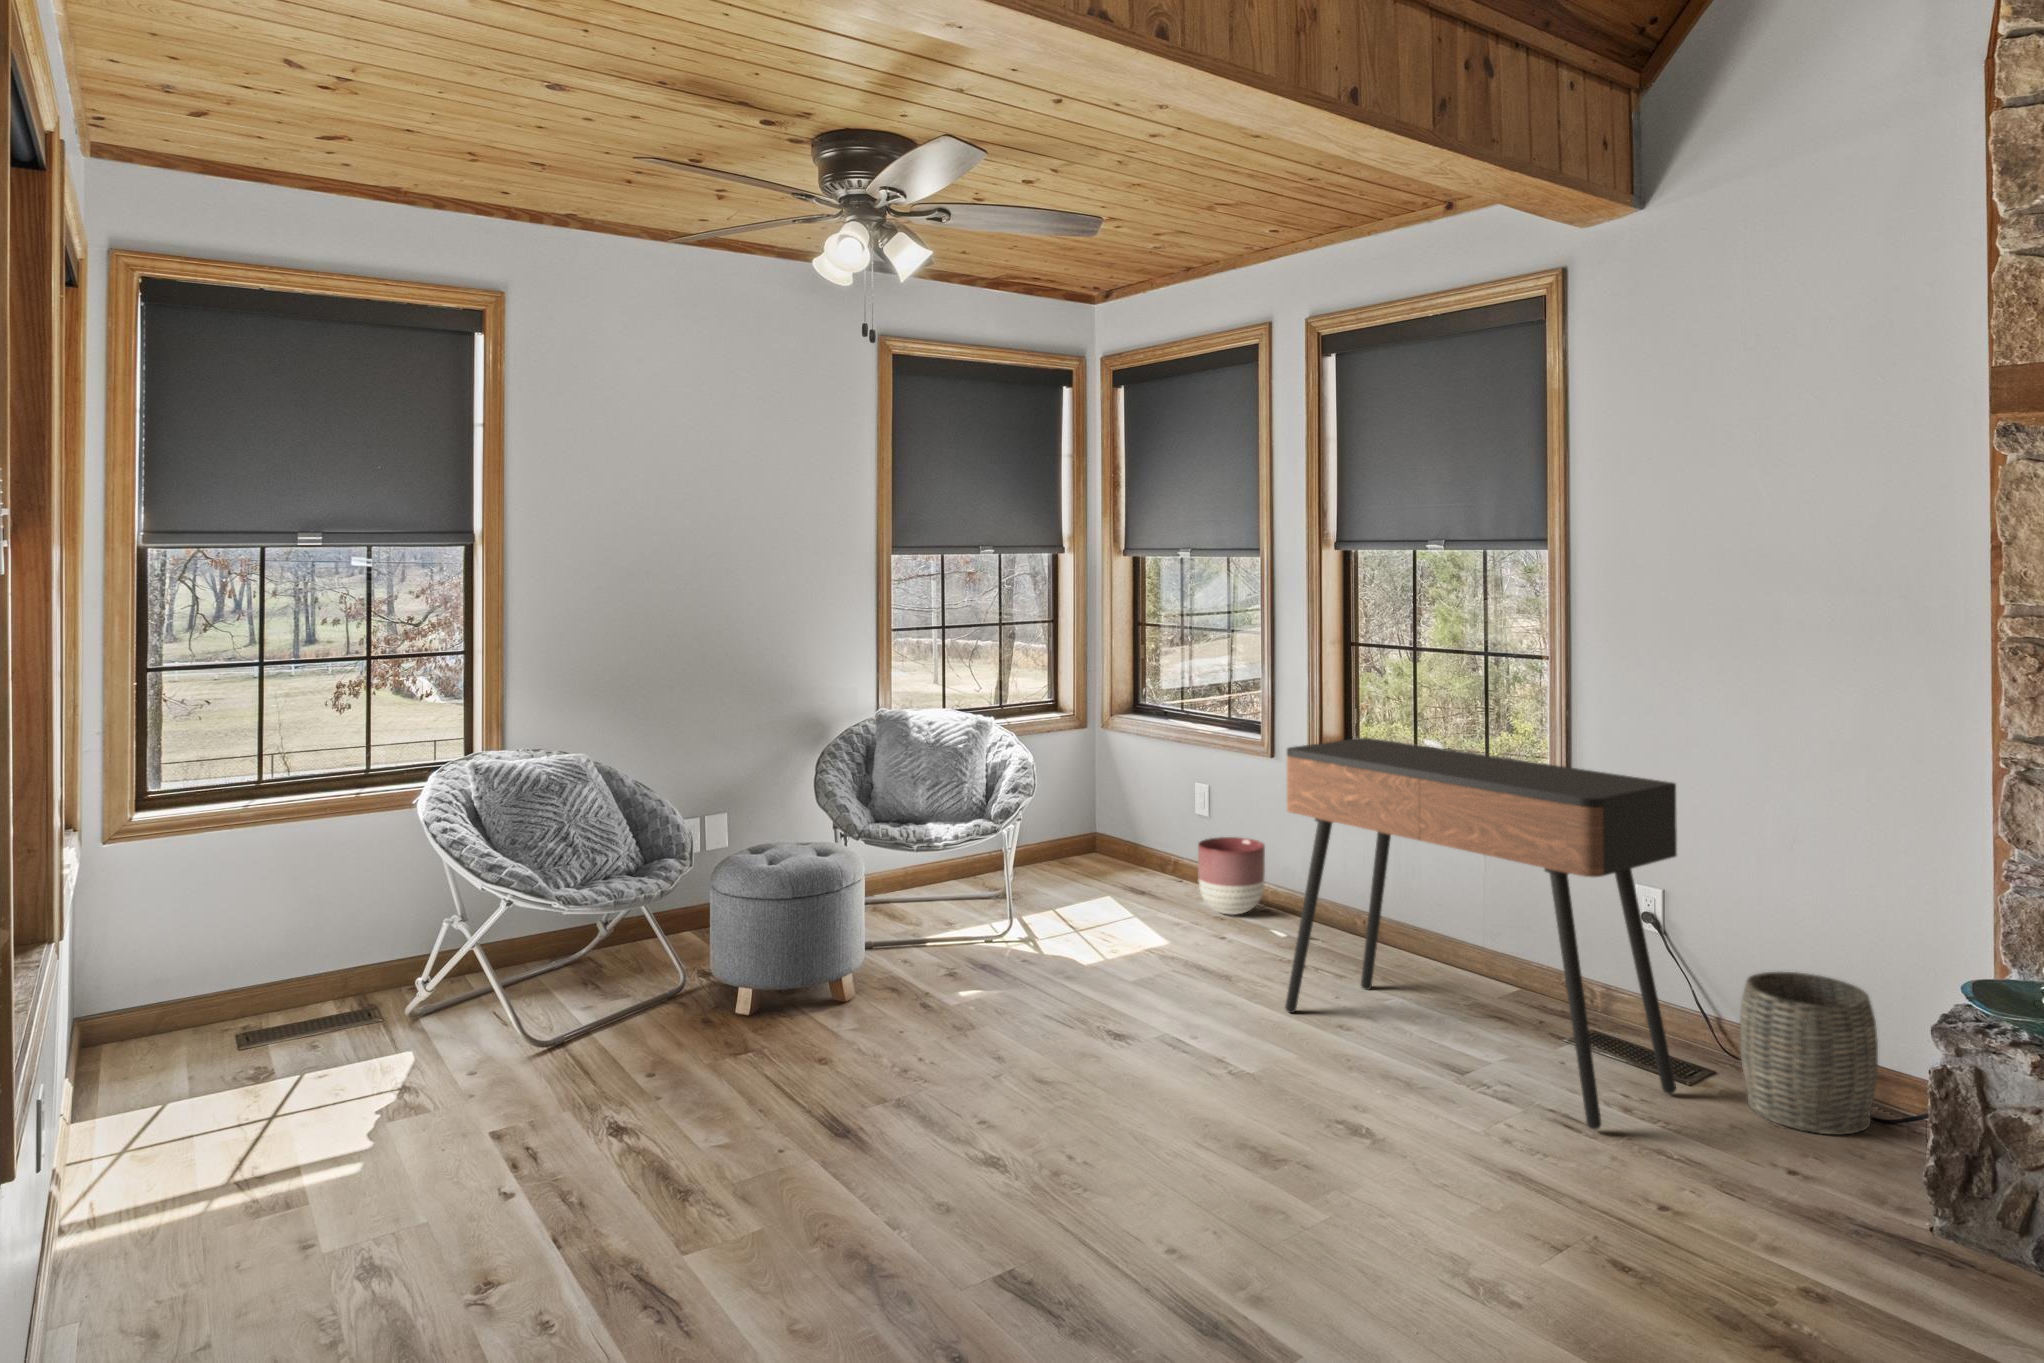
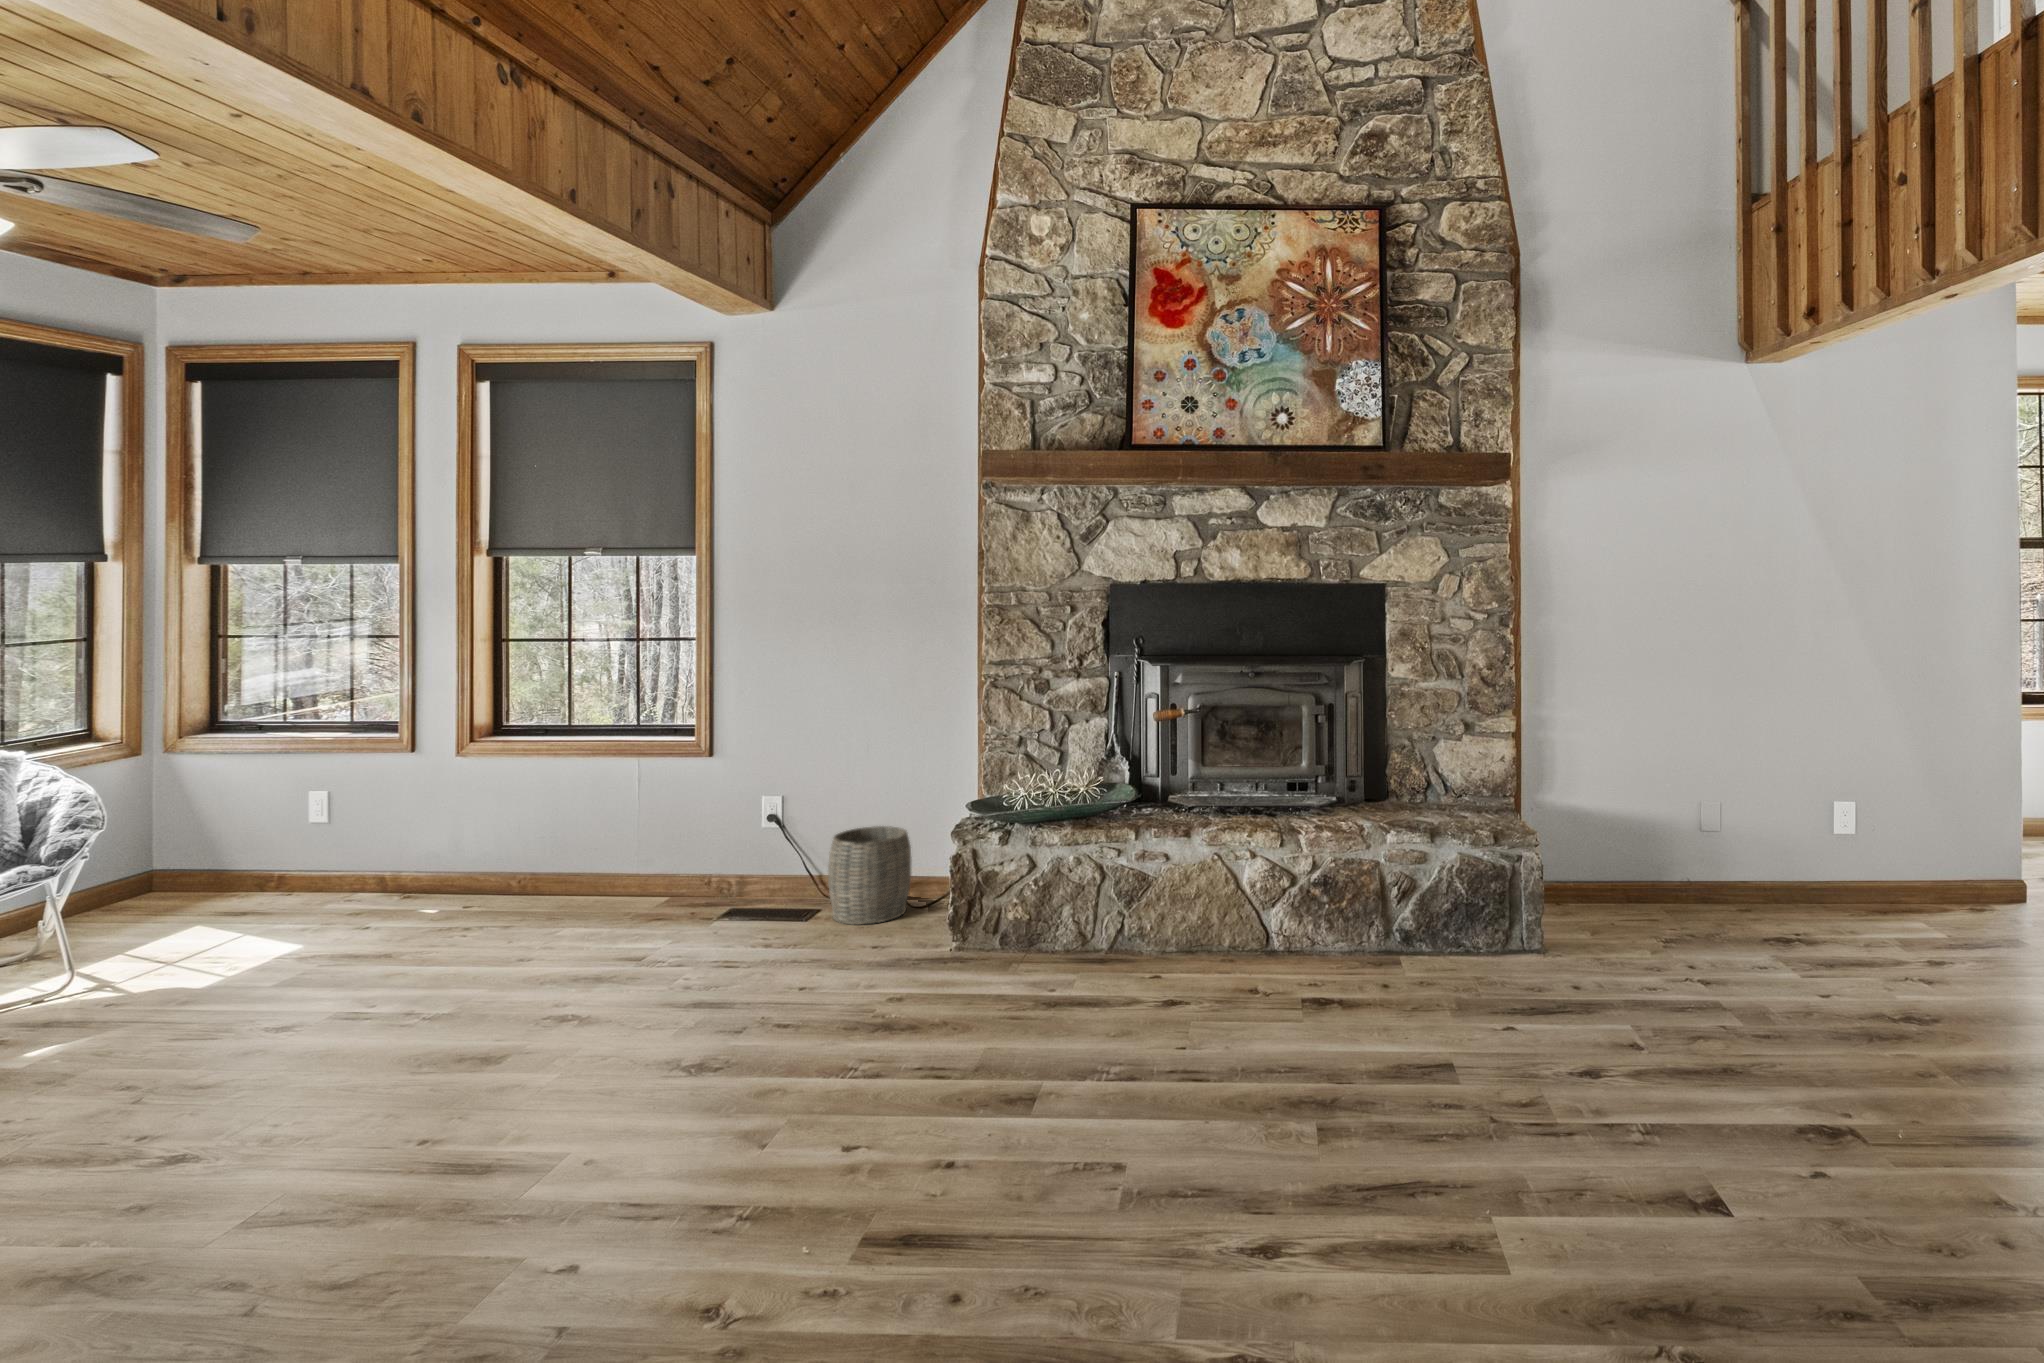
console table: present [1285,738,1677,1129] -> none [442,710,791,960]
planter: present [1198,837,1265,915] -> none [312,824,393,898]

